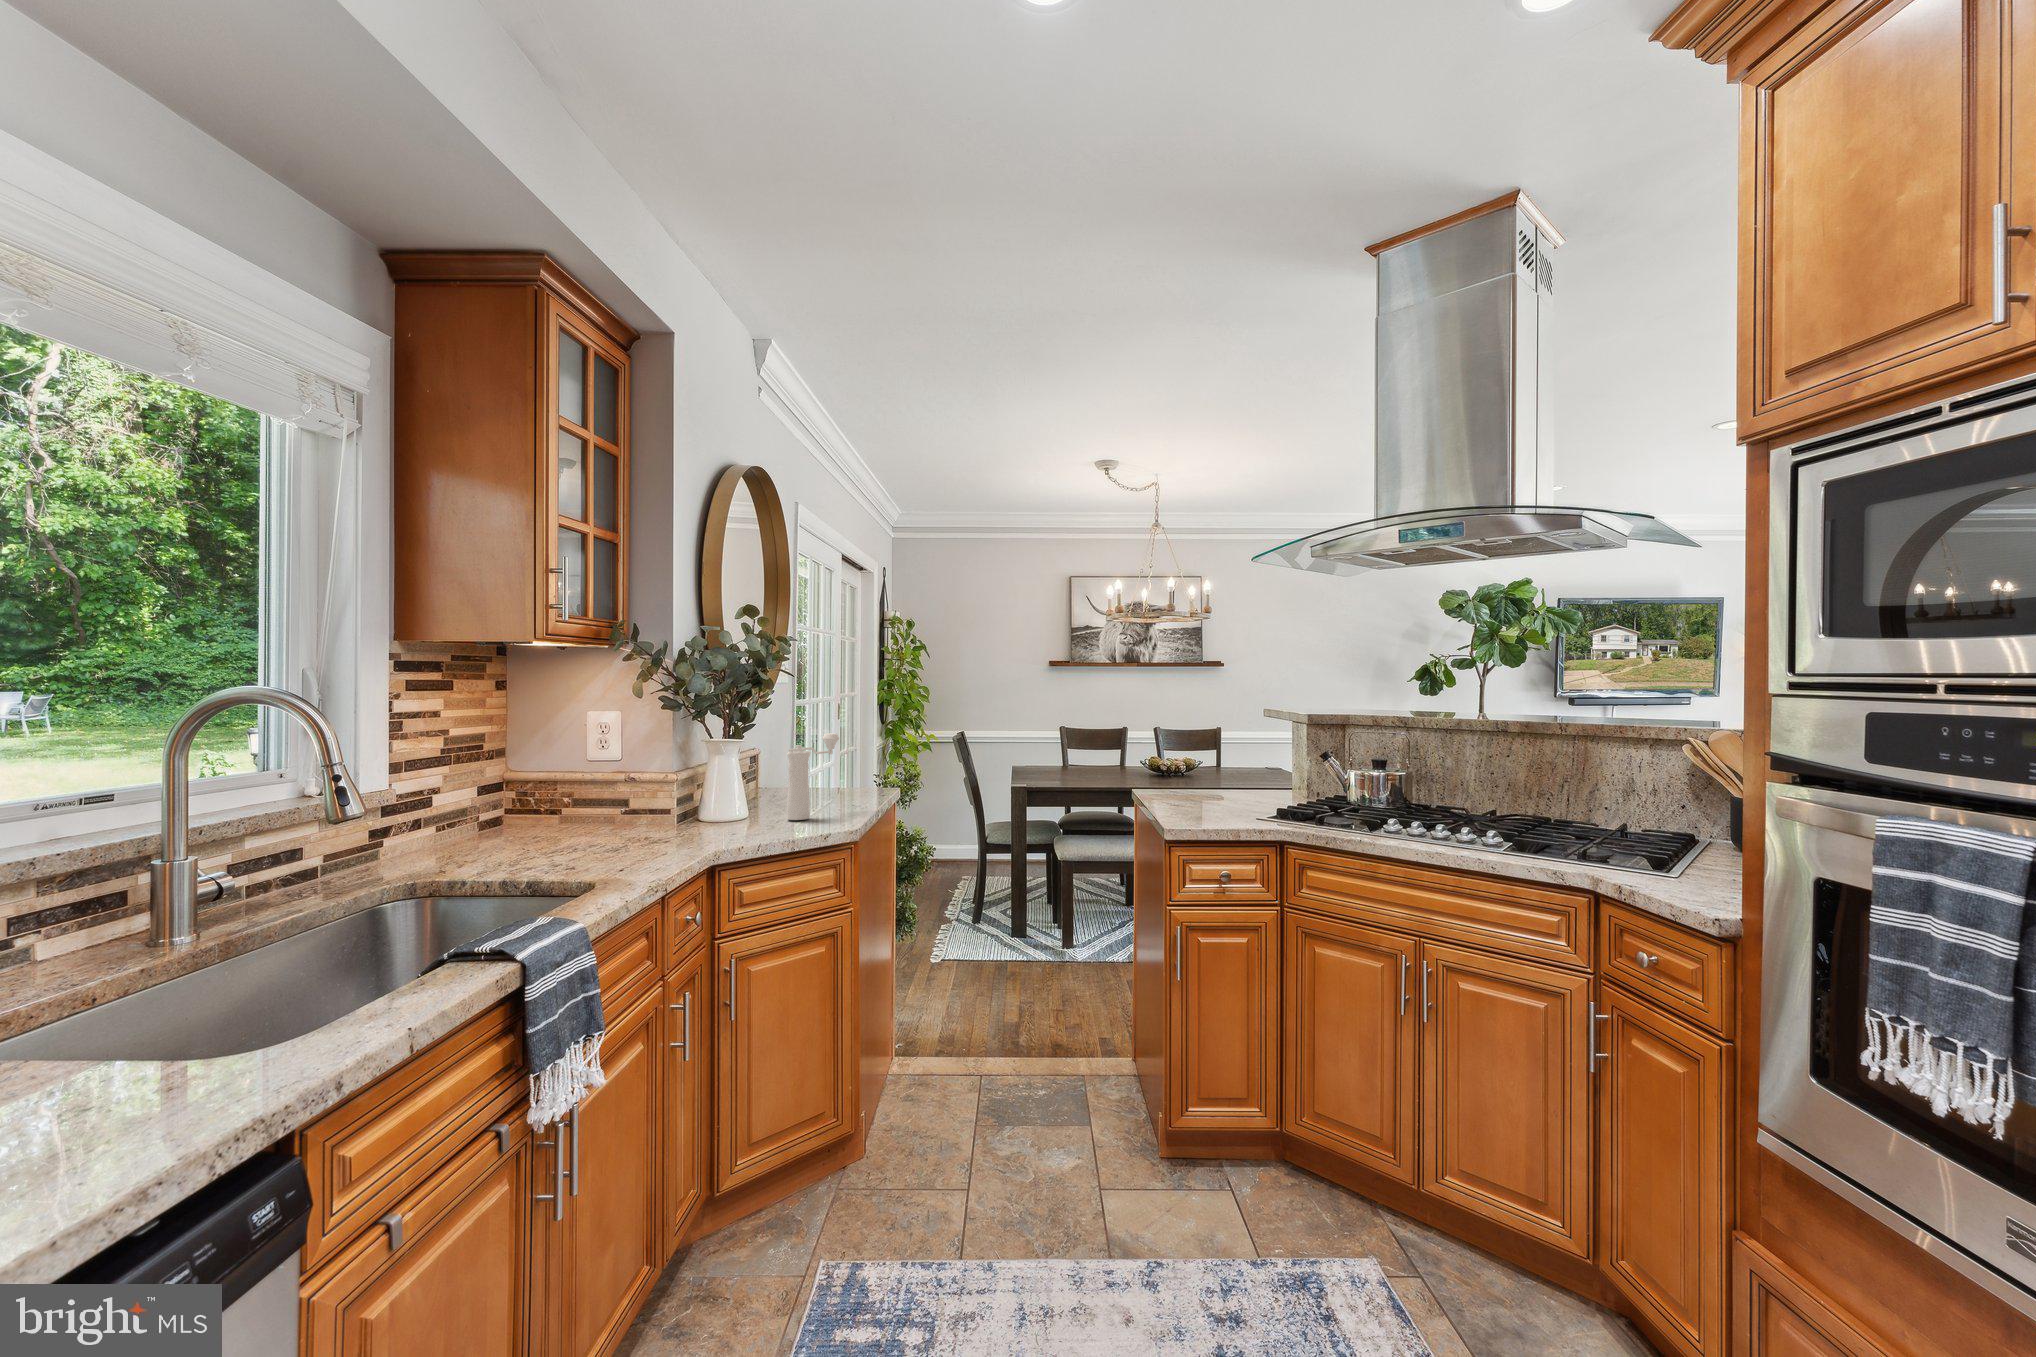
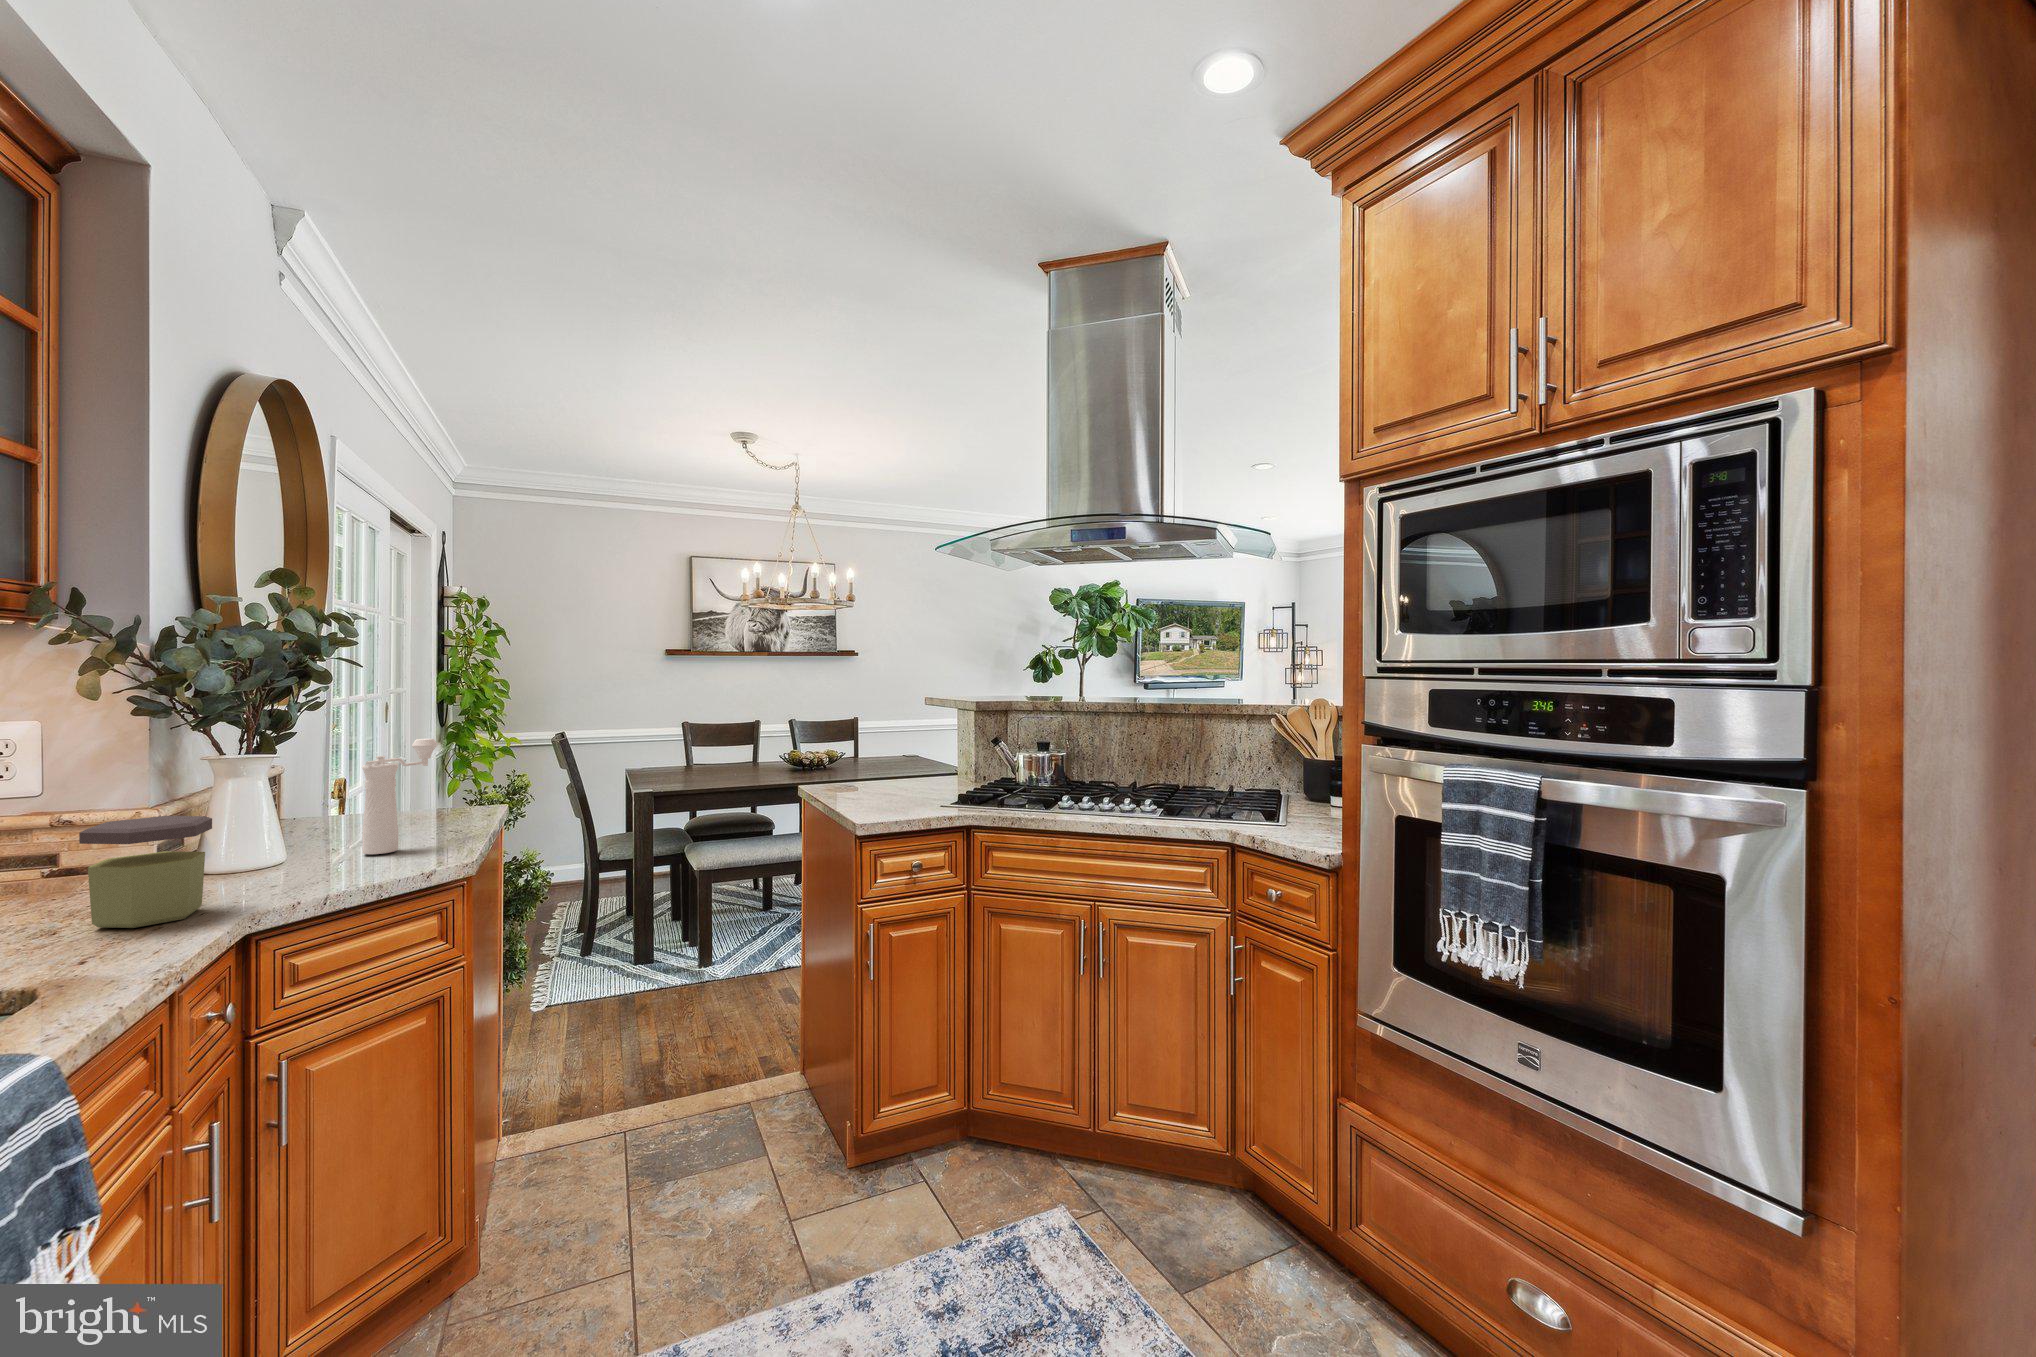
jar: none [613,781,686,857] -> present [79,816,212,928]

